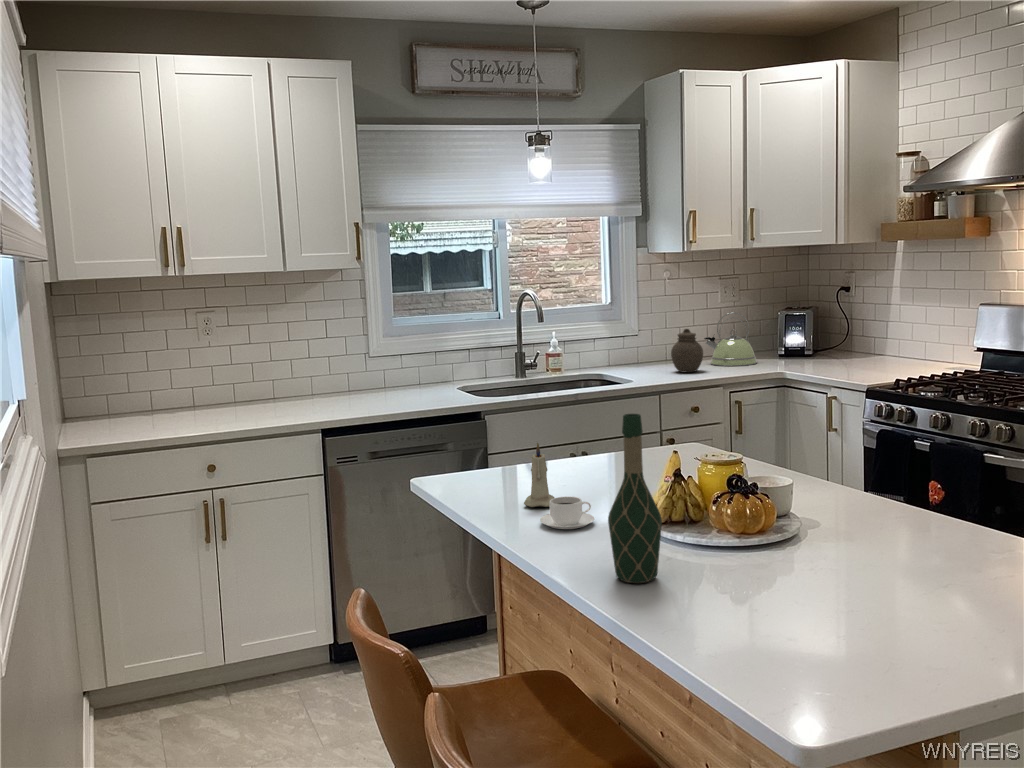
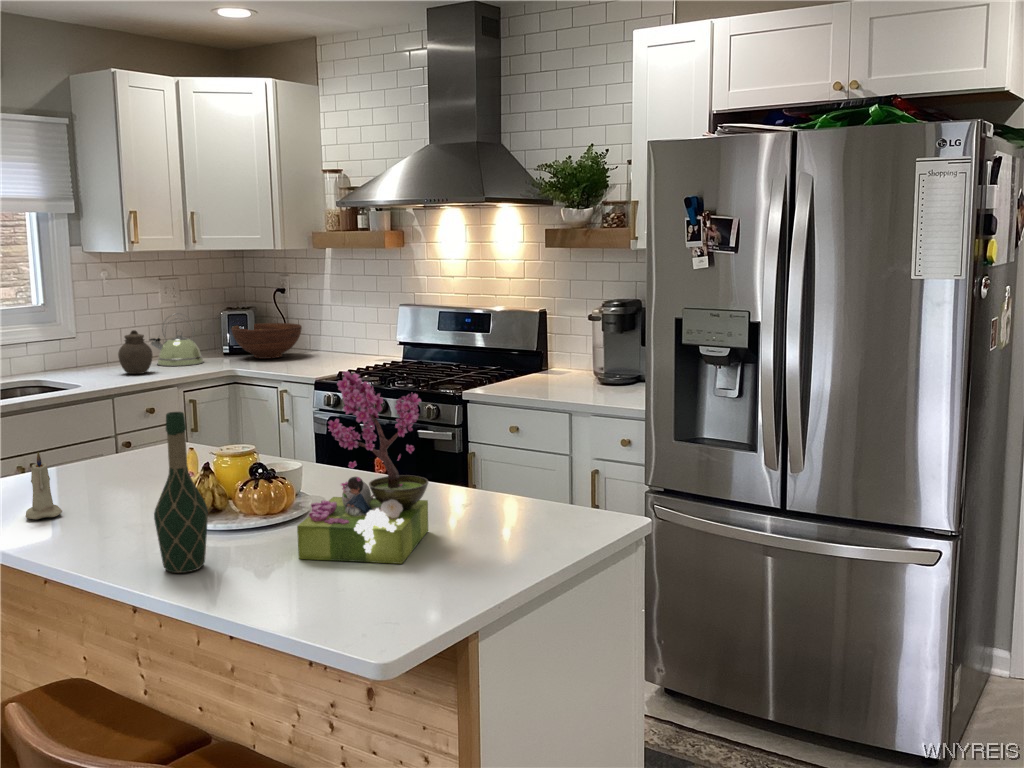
fruit bowl: none [788,324,864,362] -> present [232,323,302,359]
flower arrangement: none [755,375,926,616] -> present [297,371,428,564]
coffee cup: present [540,497,595,529] -> none [54,502,115,536]

